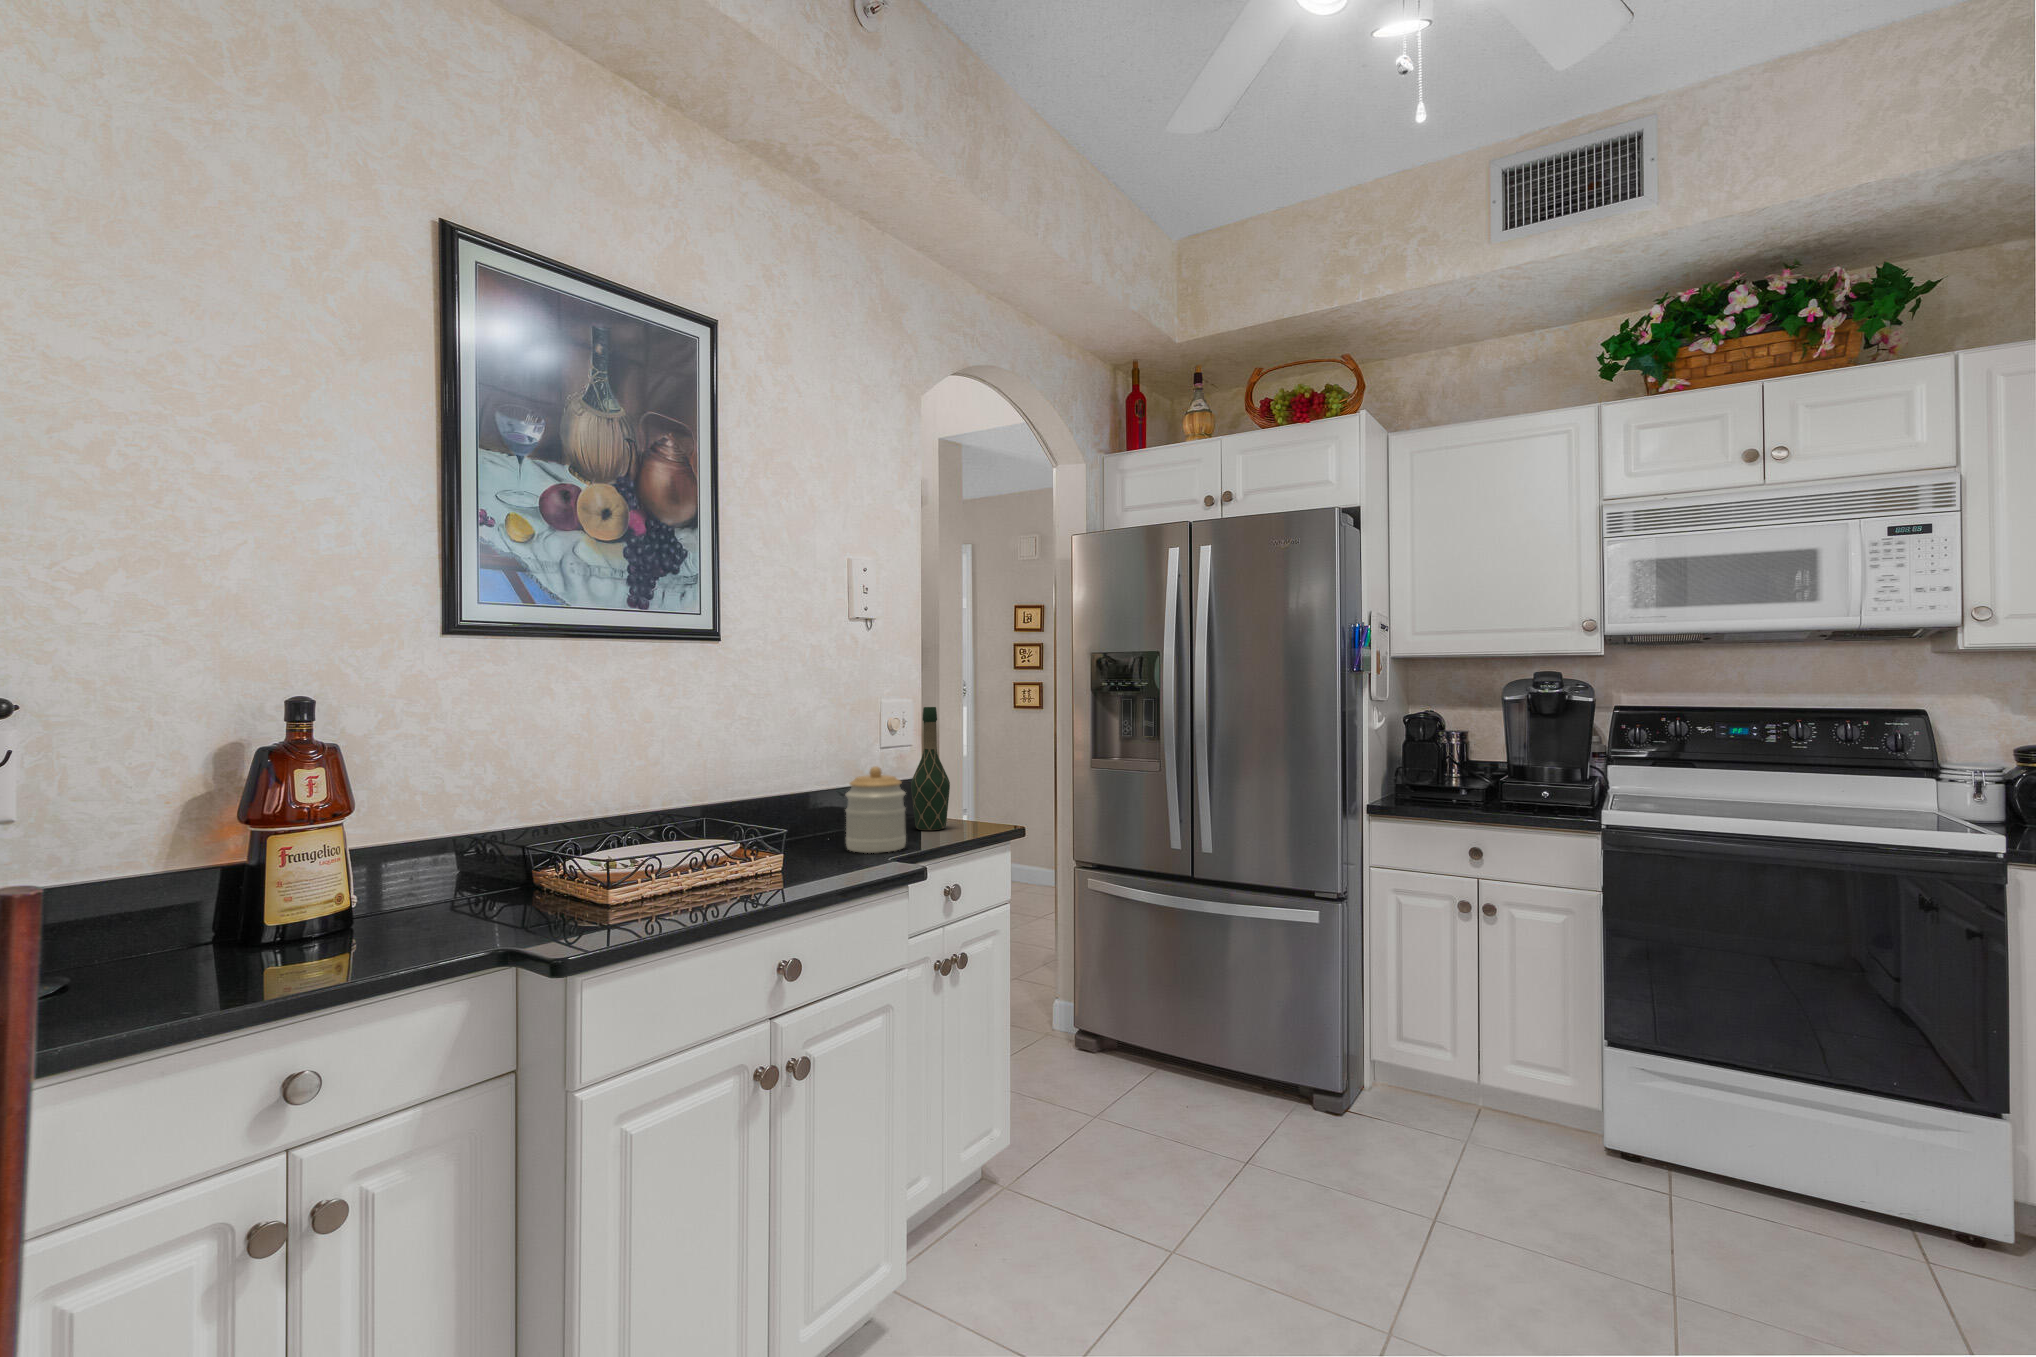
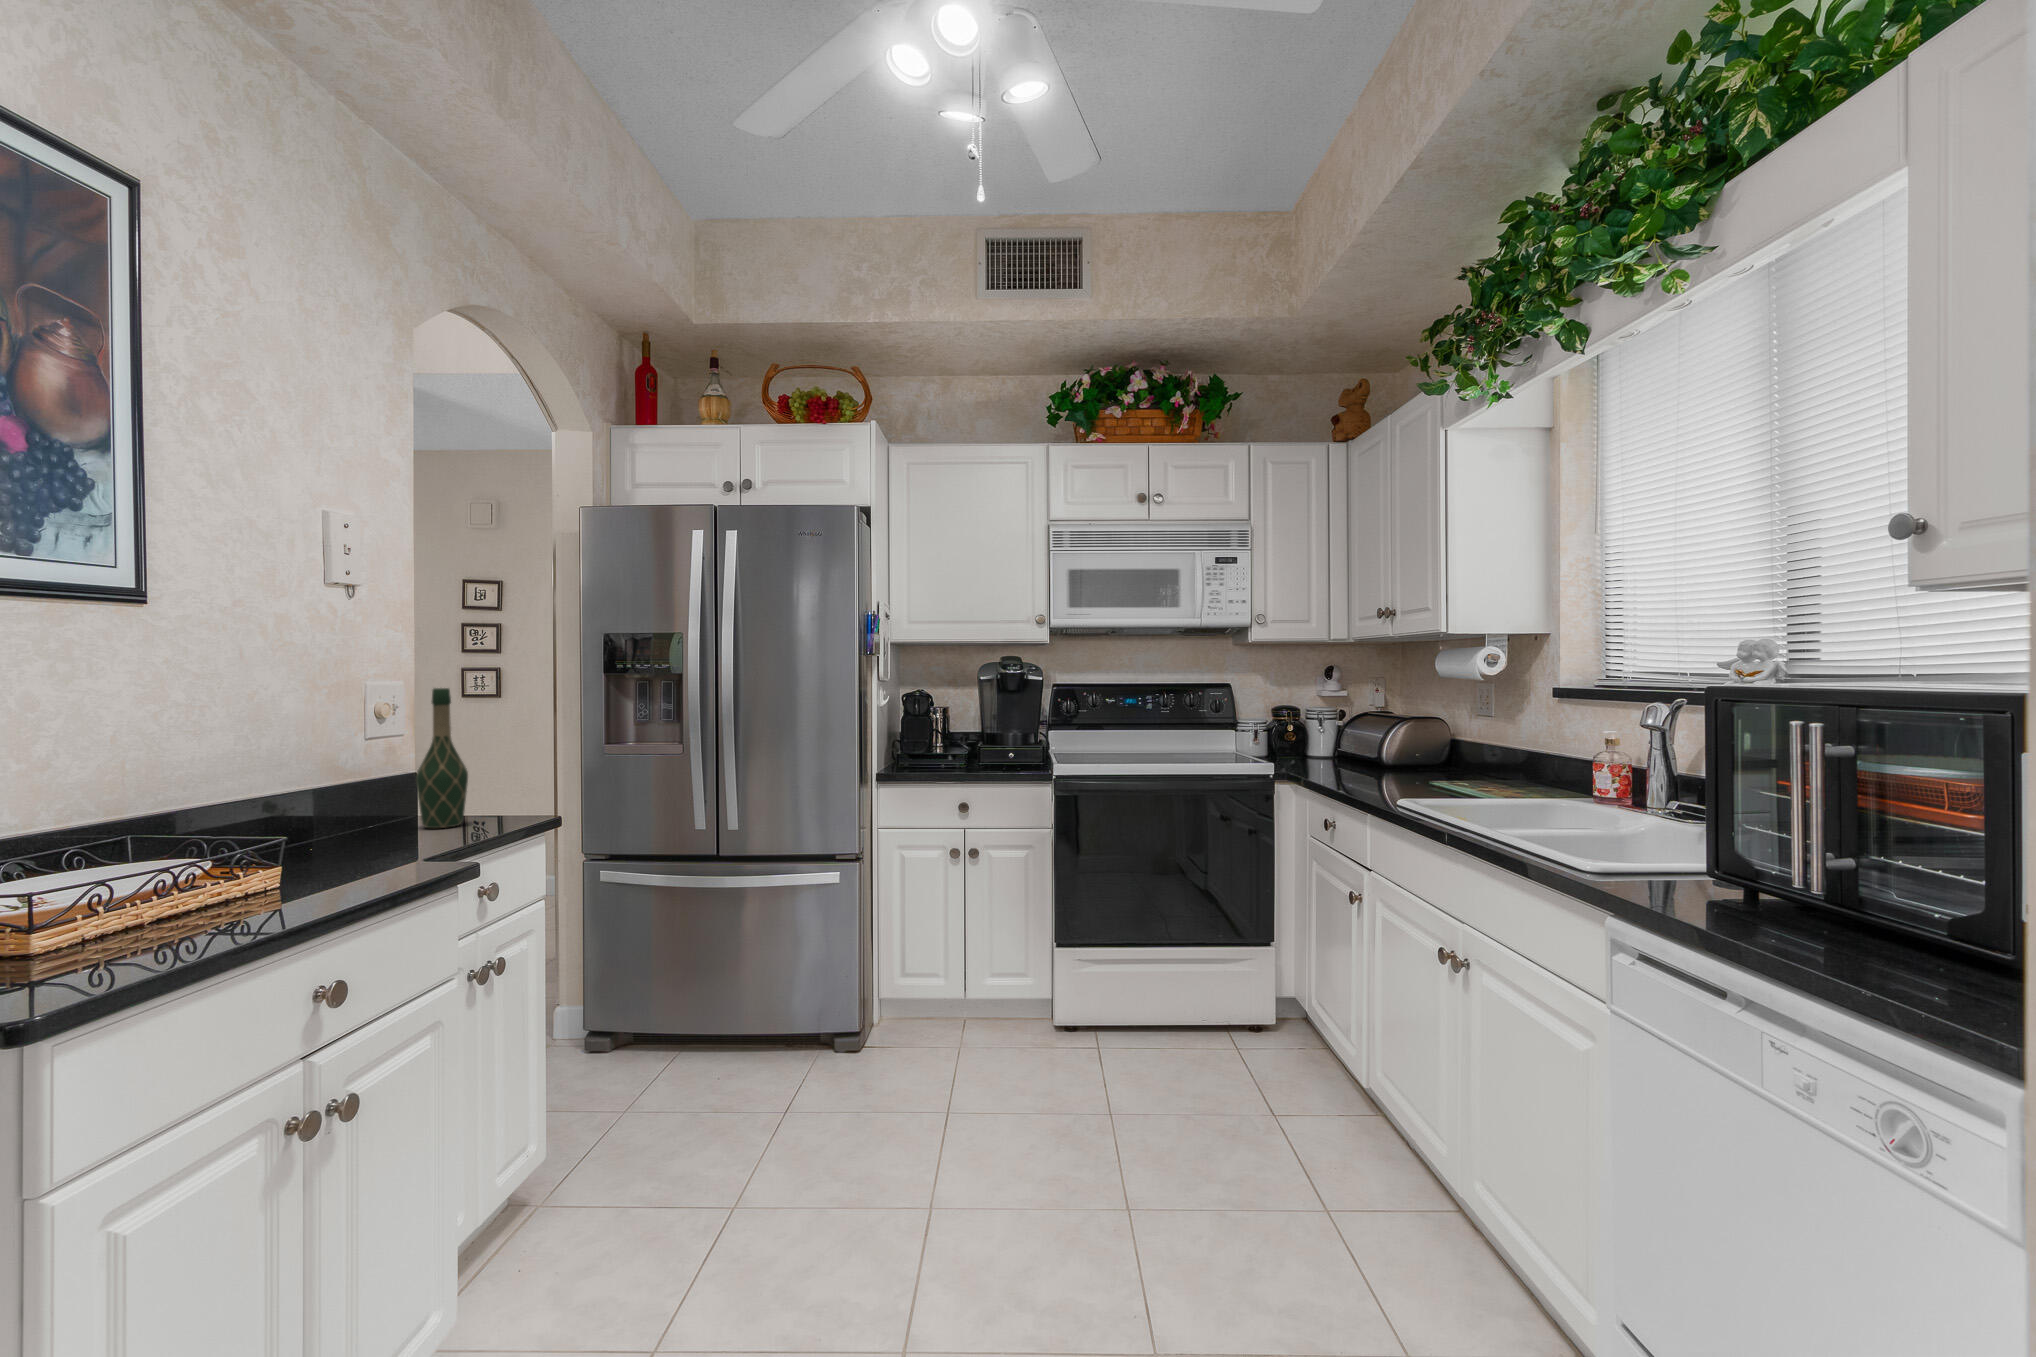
jar: present [846,766,906,853] -> none [344,757,430,858]

